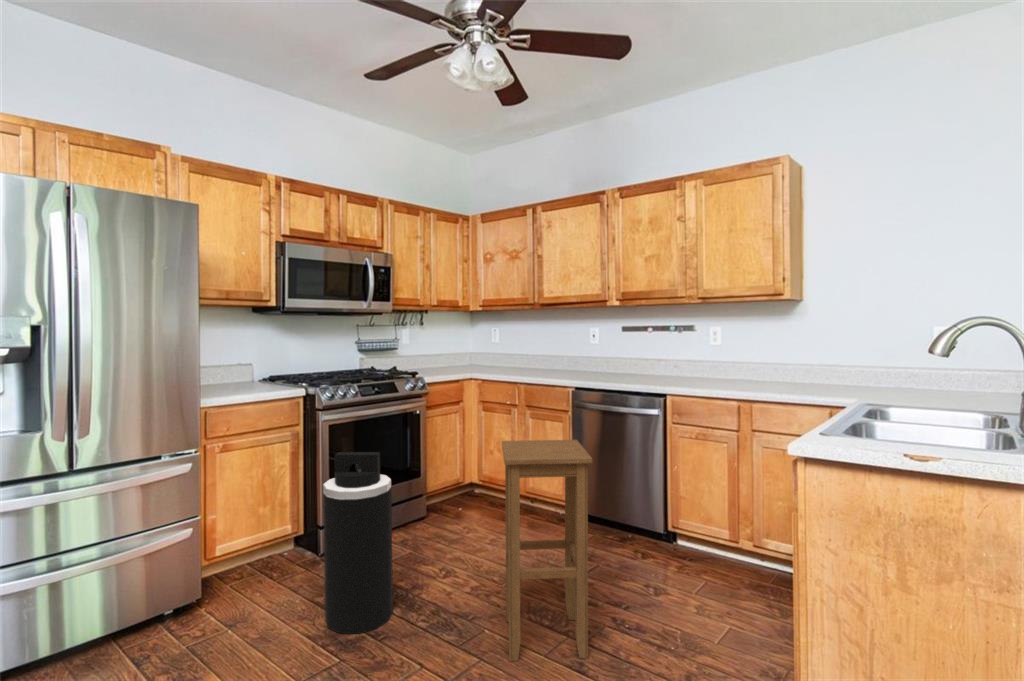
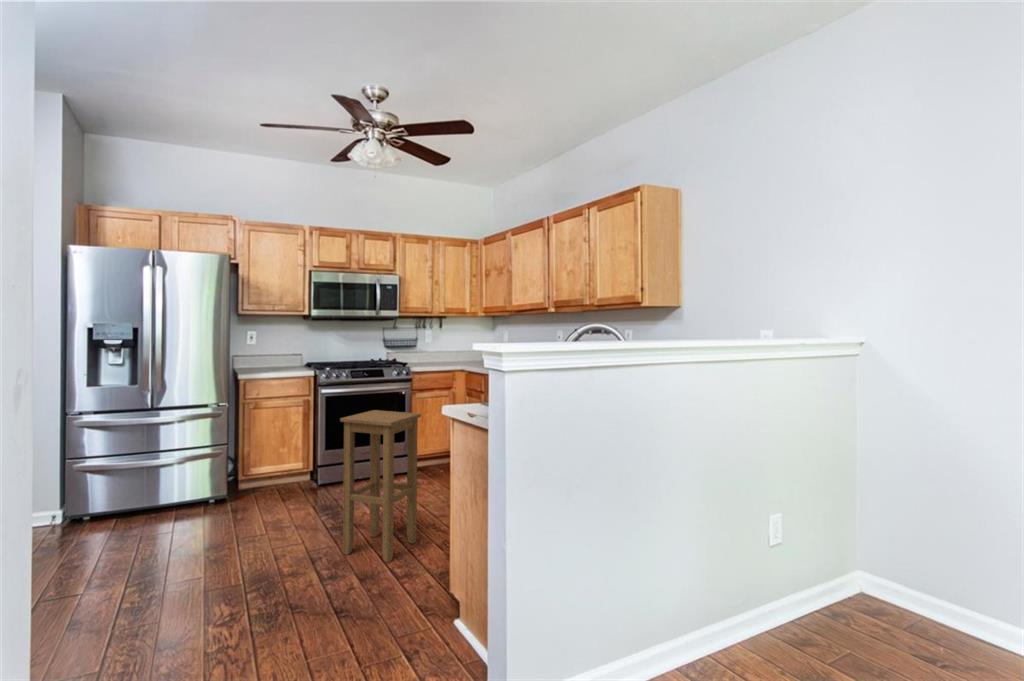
trash can: present [323,452,393,634] -> none [274,410,320,526]

